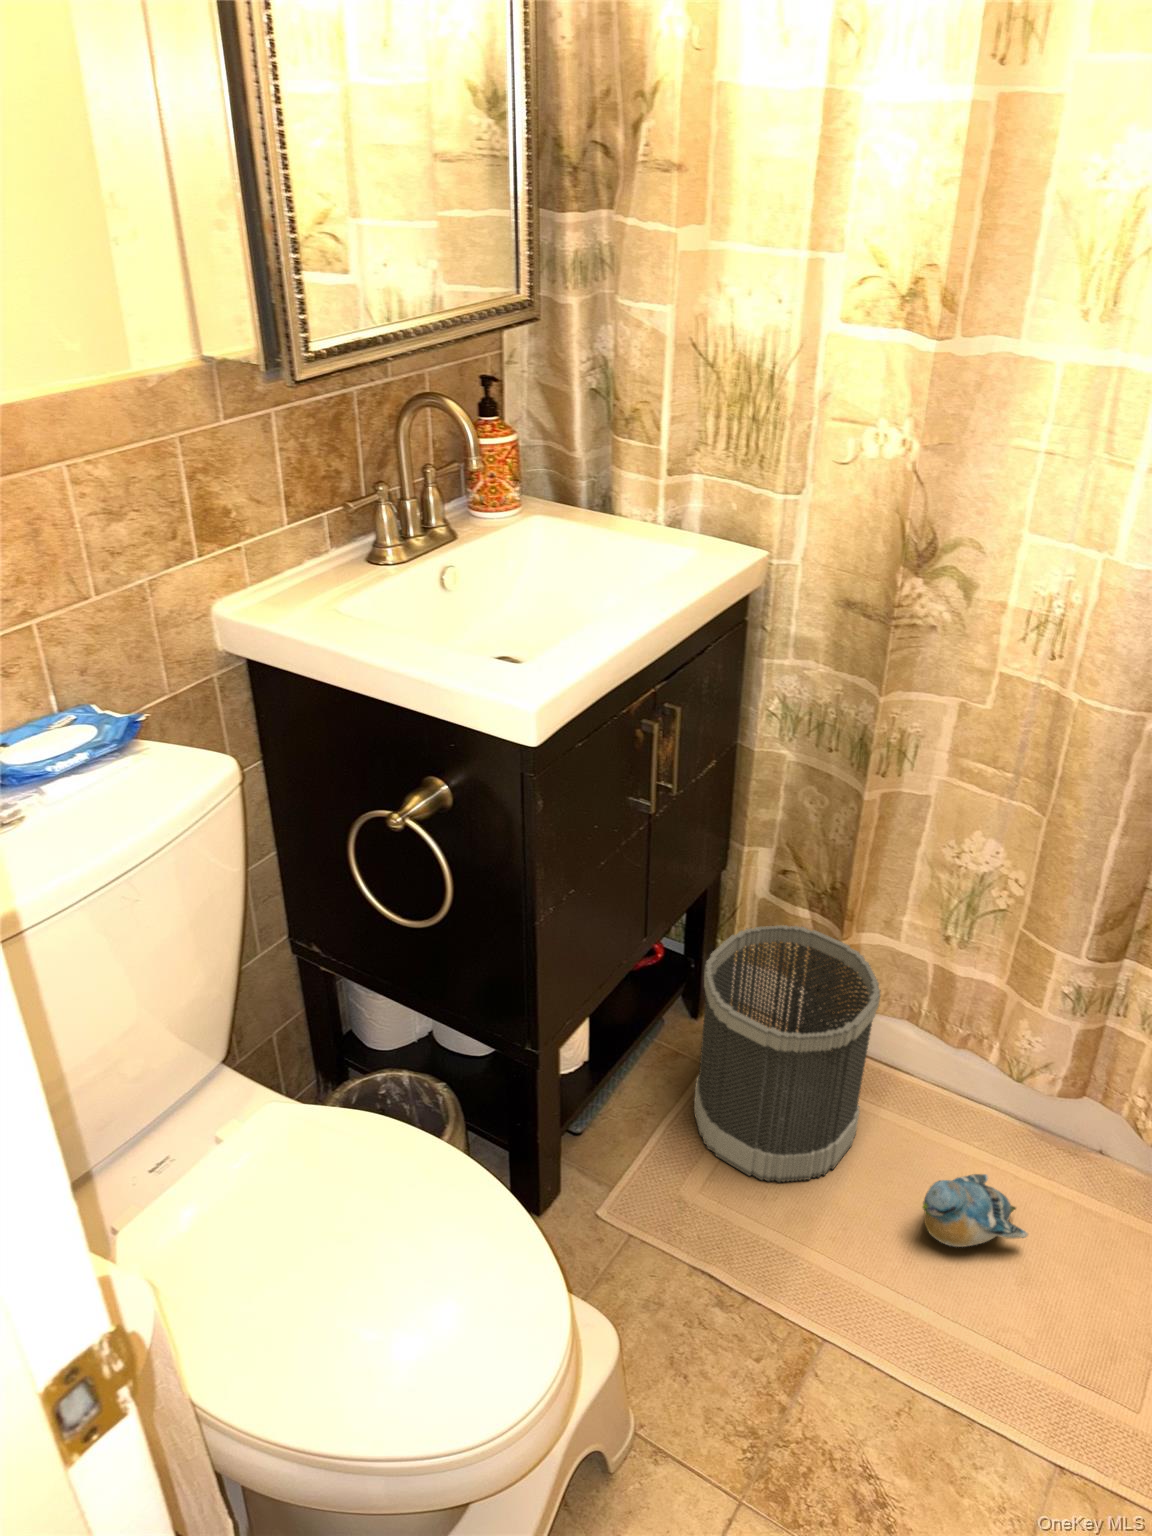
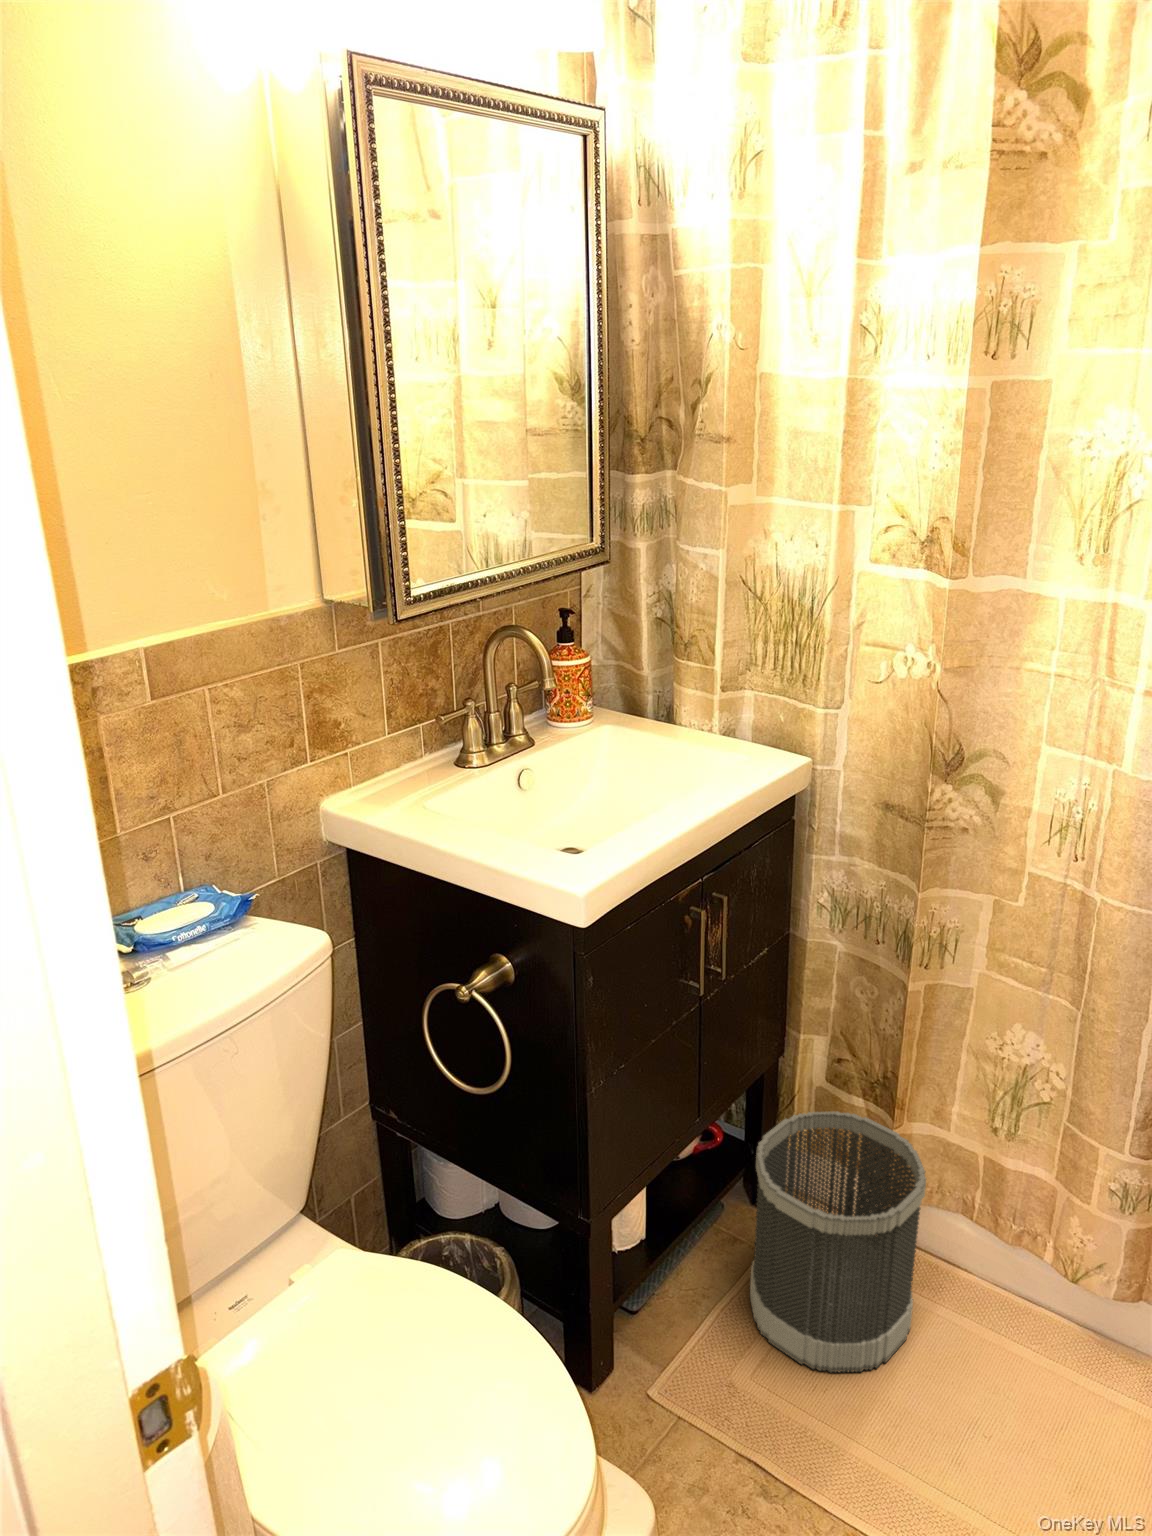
plush toy: present [922,1174,1028,1247] -> none [969,1374,1081,1449]

